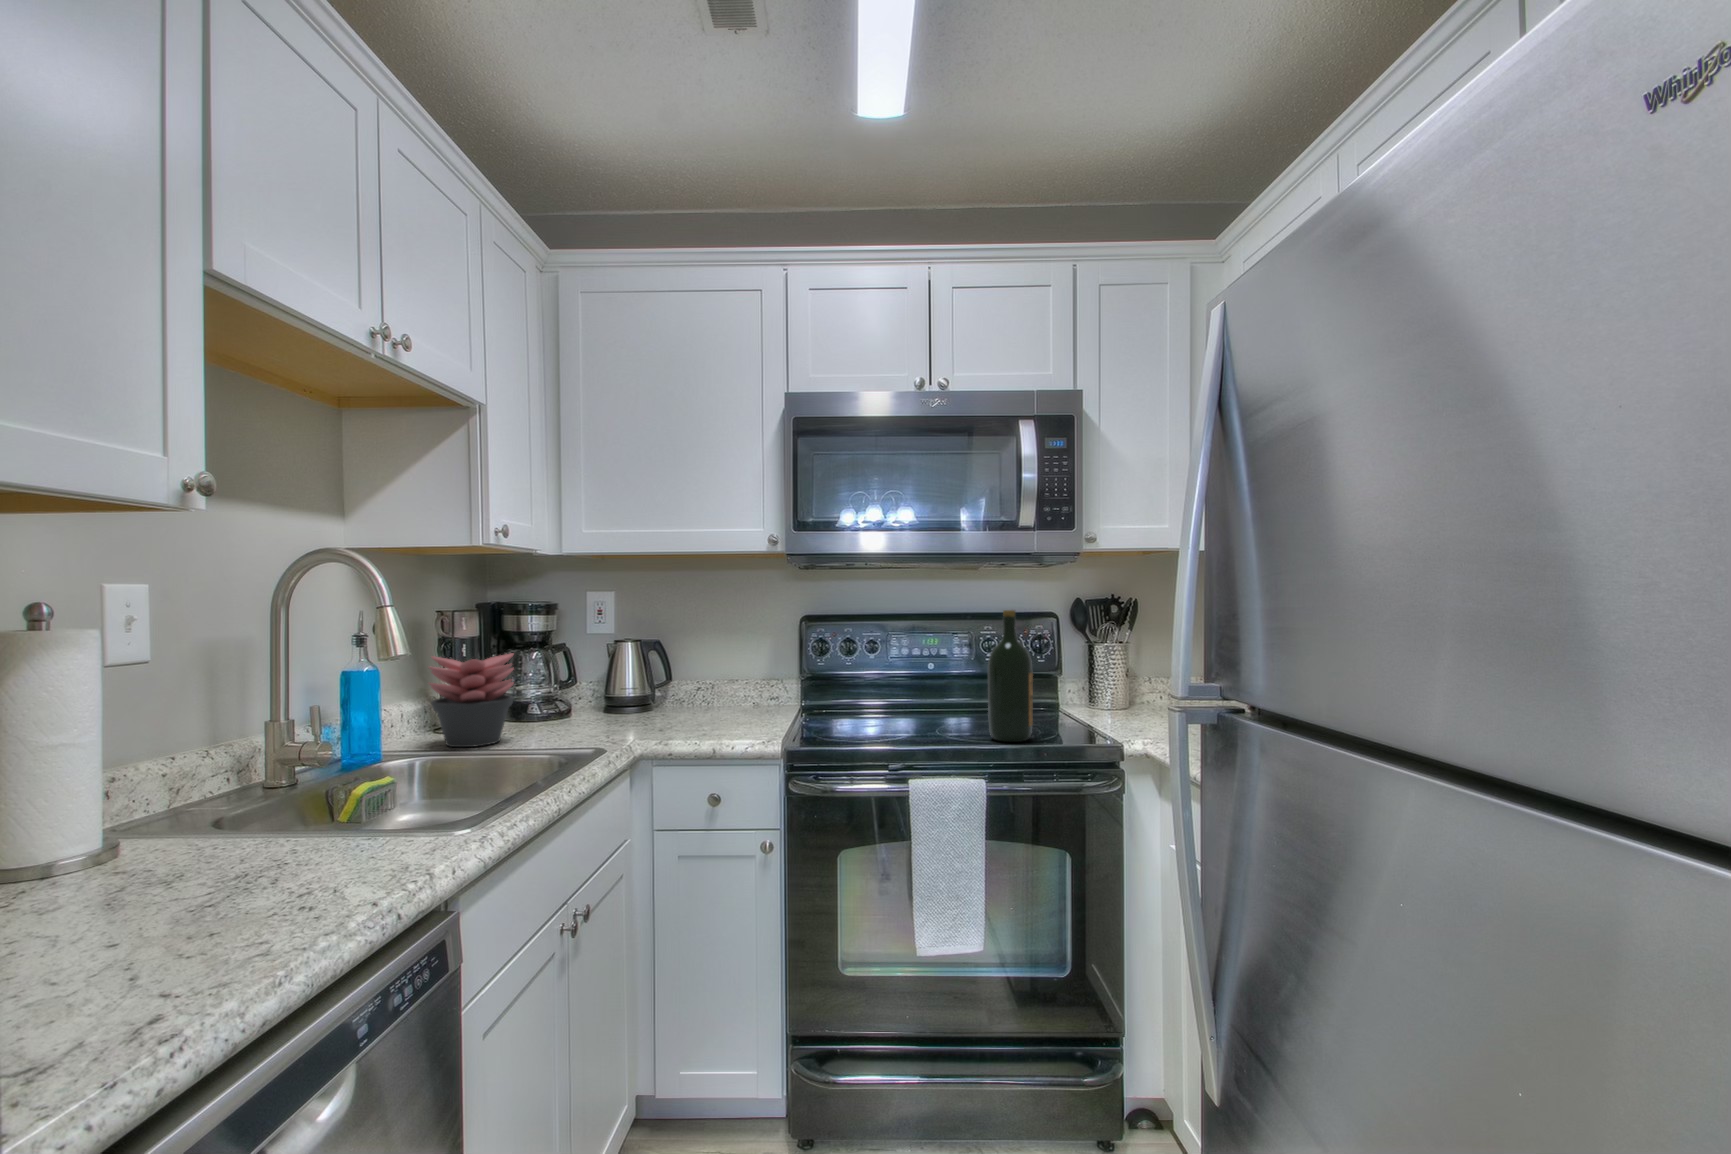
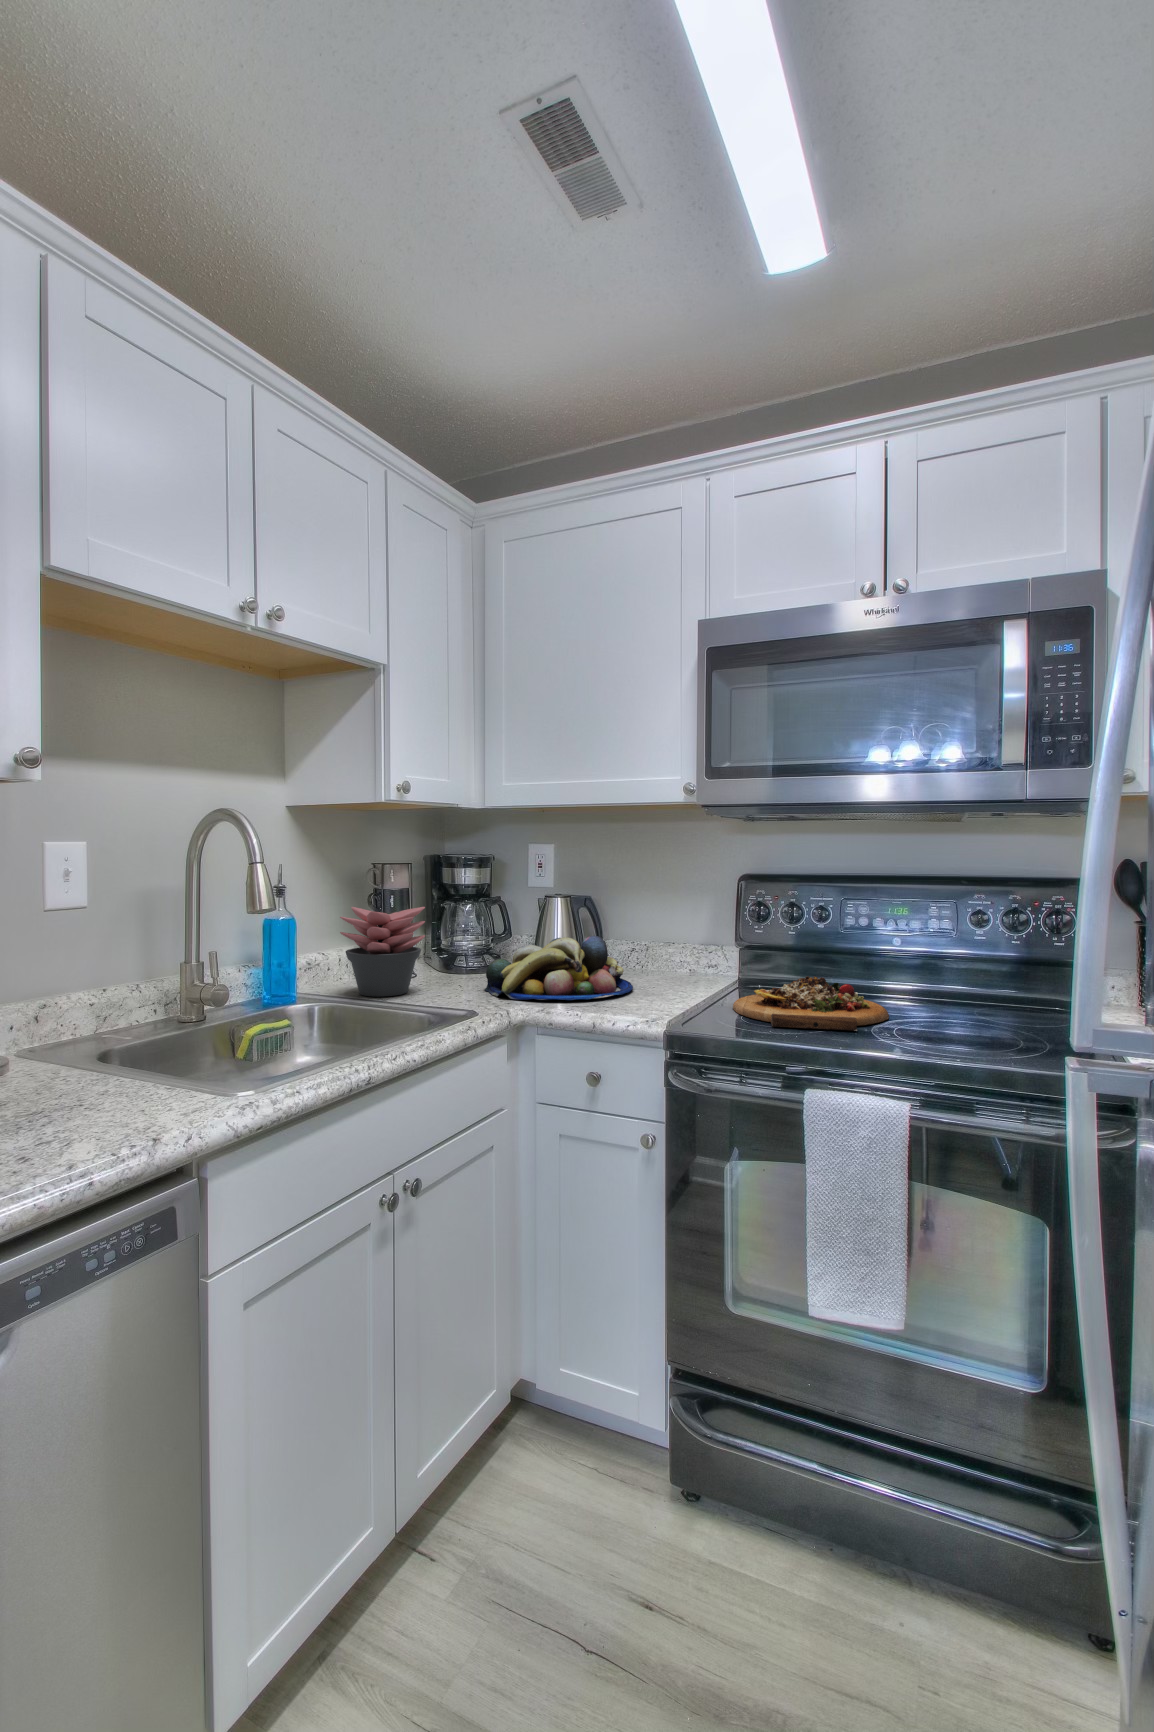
wine bottle: present [988,610,1033,742] -> none [936,875,1001,1052]
fruit bowl: none [577,674,722,737] -> present [485,936,633,1000]
cutting board: none [819,697,944,738] -> present [733,976,889,1031]

